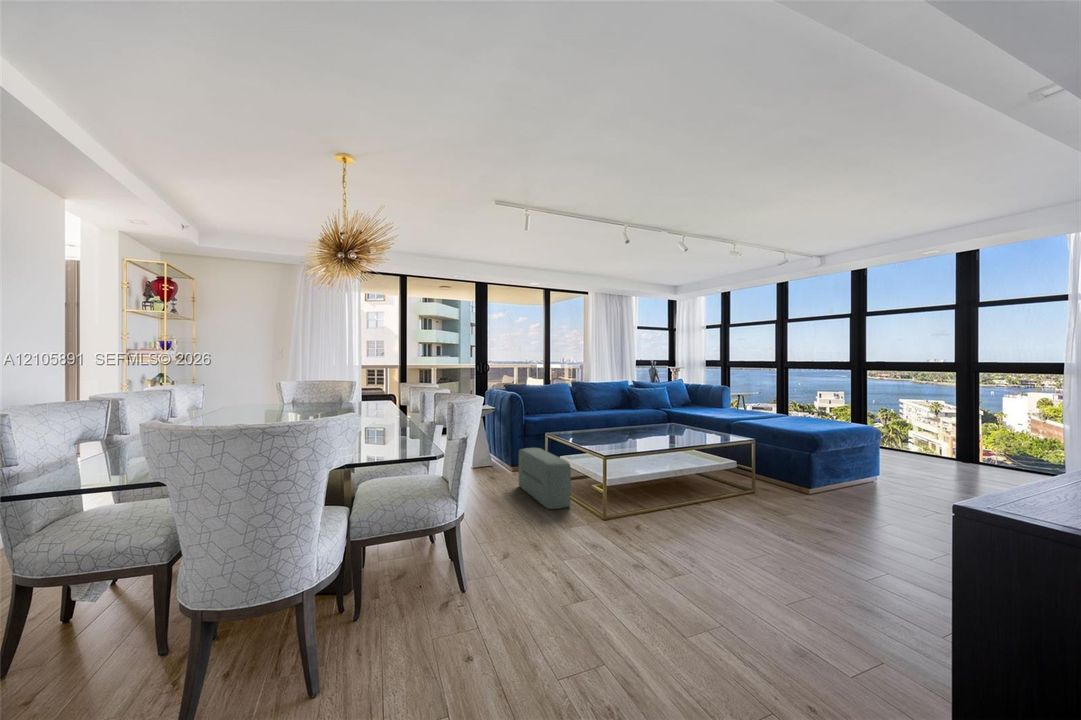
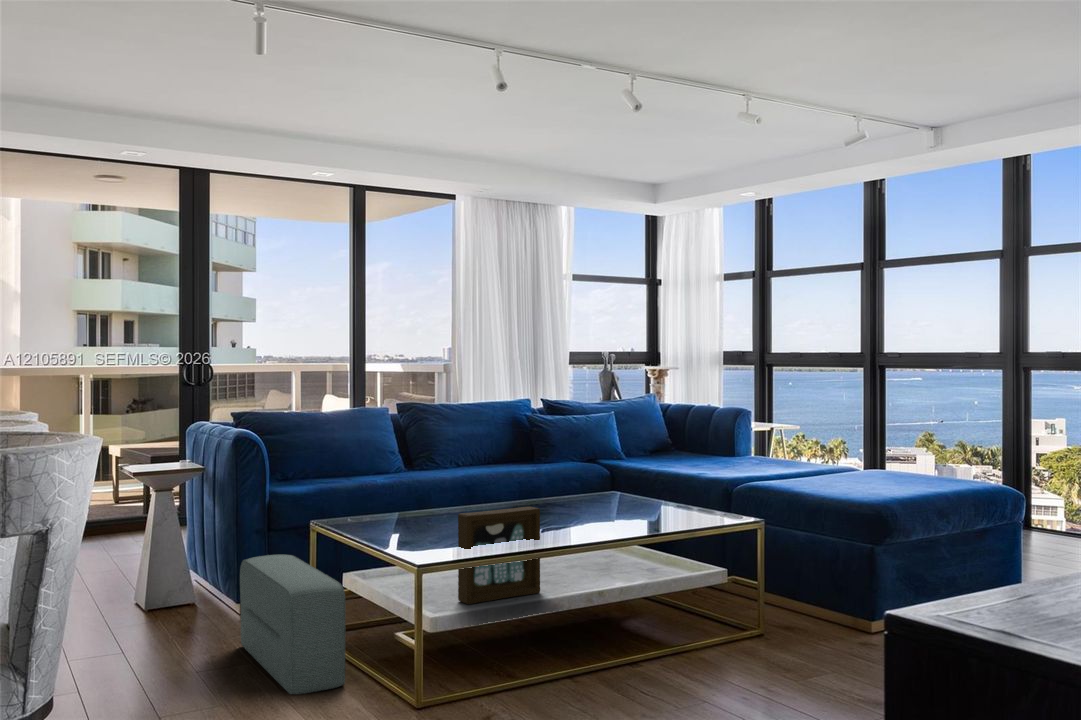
picture frame: none [618,431,653,473] -> present [458,506,540,604]

